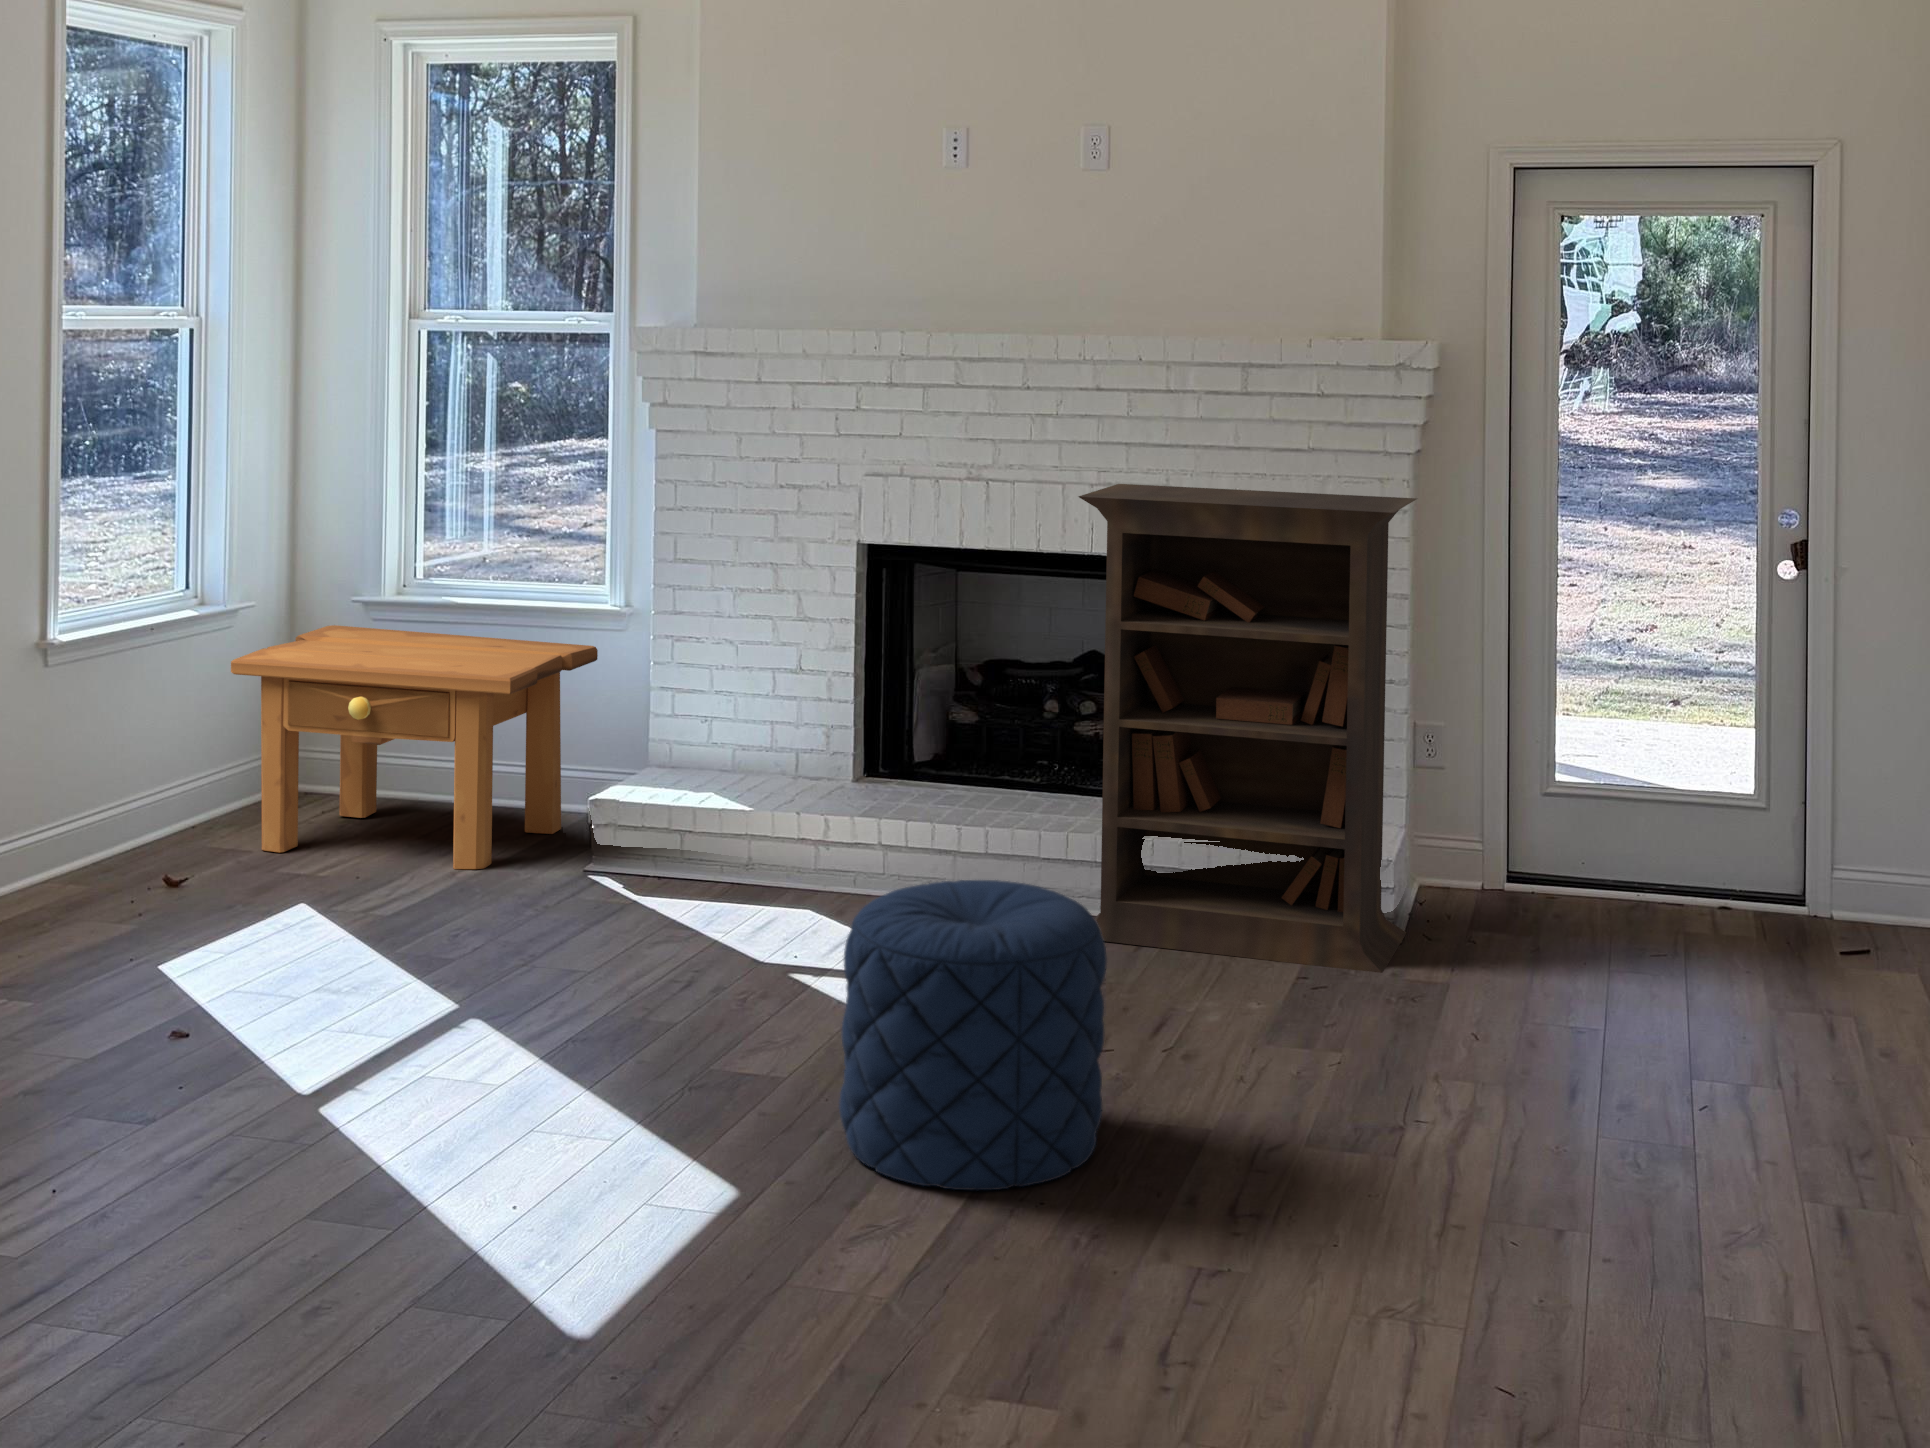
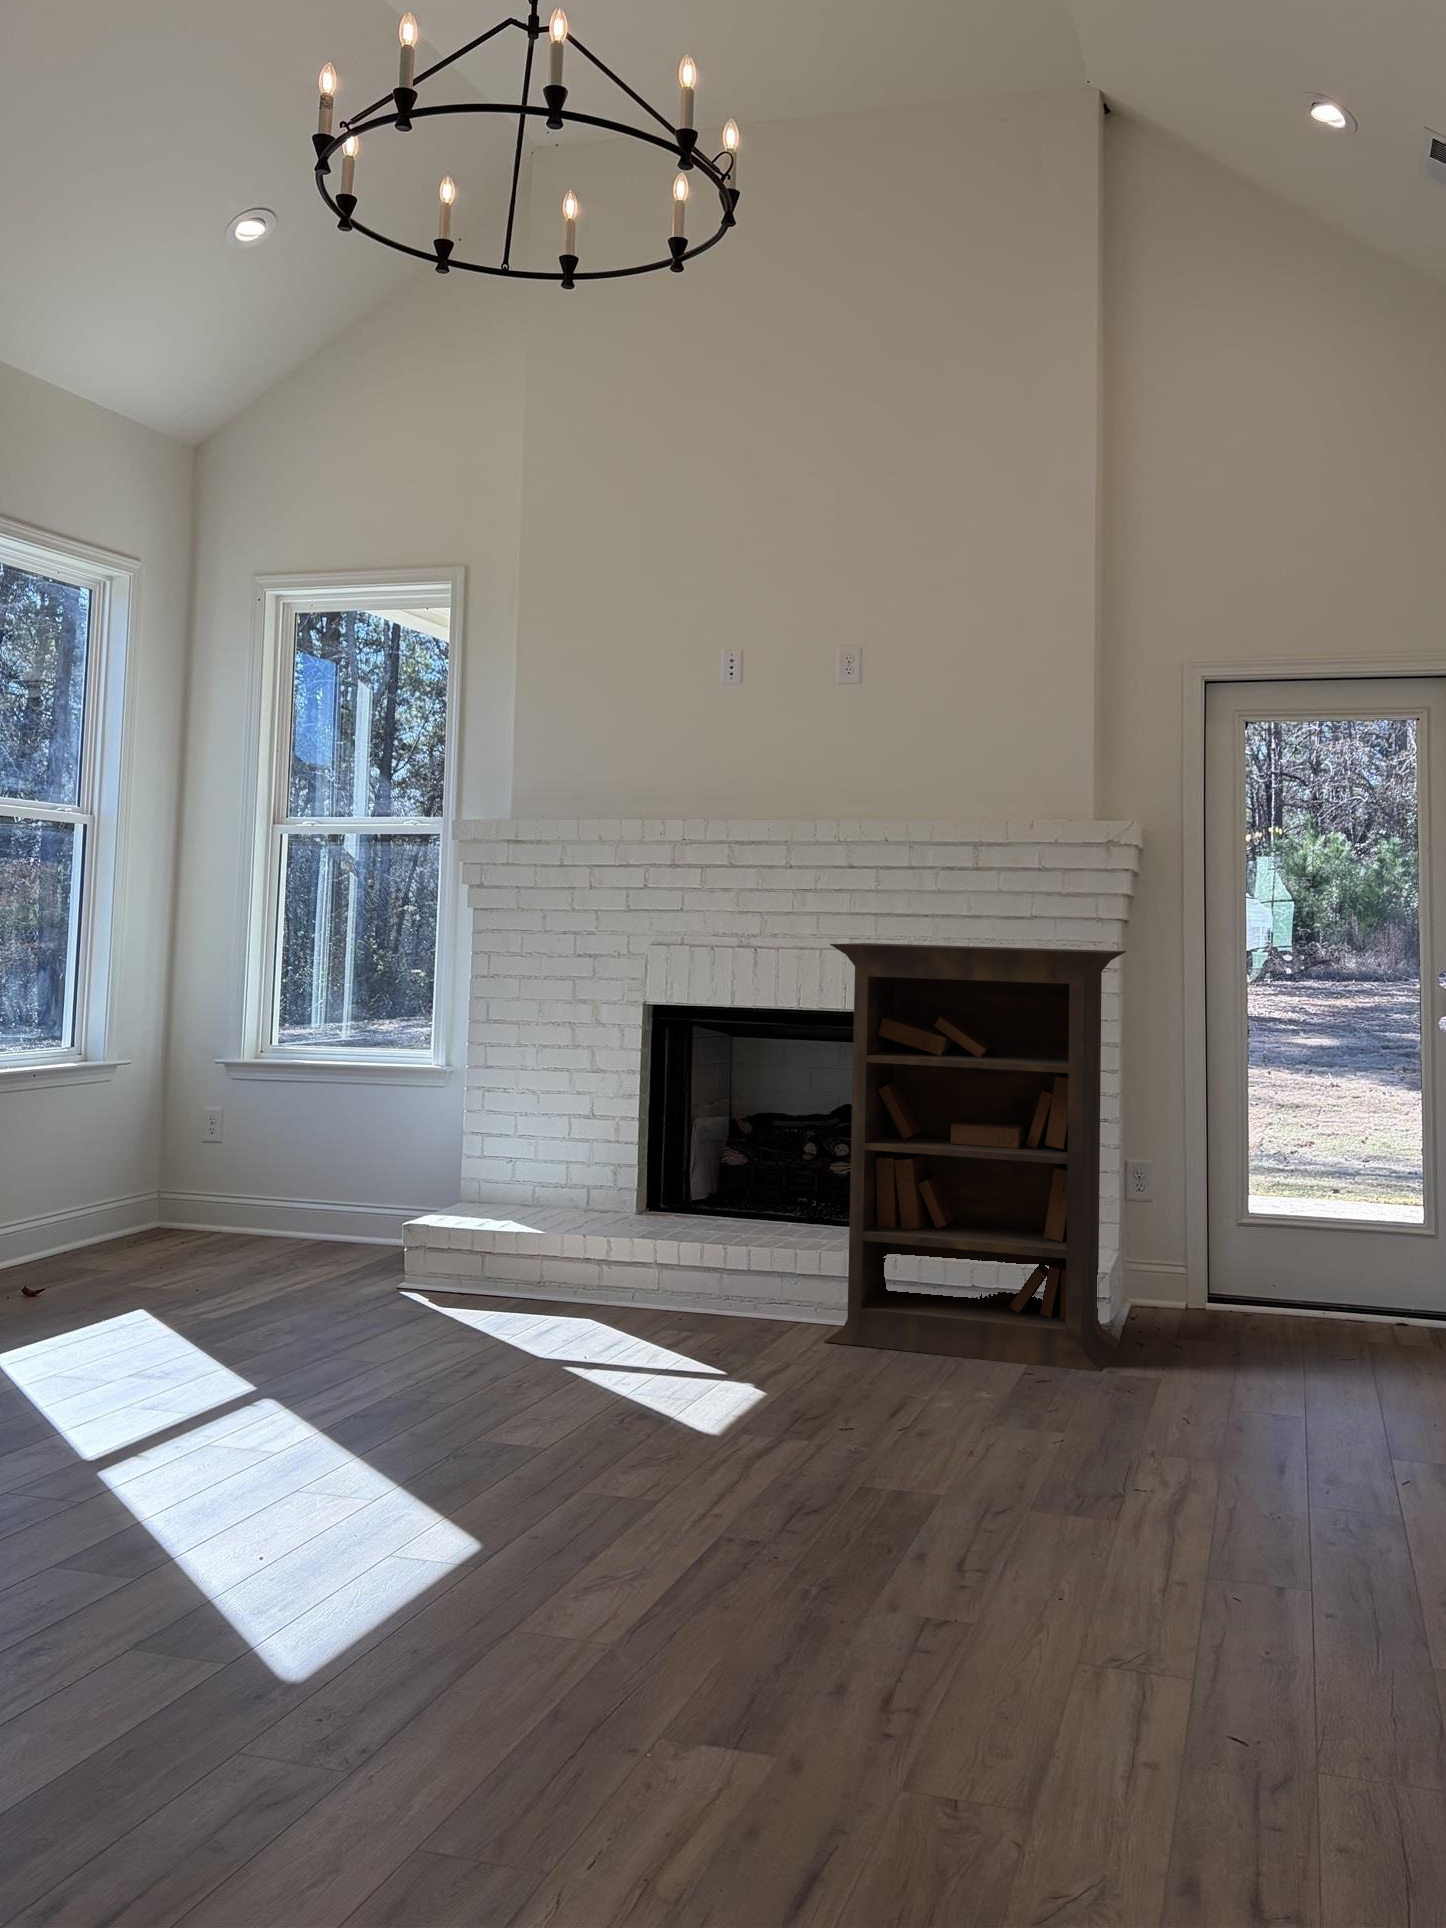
side table: present [231,625,598,869] -> none [97,1081,419,1285]
pouf: present [839,880,1107,1190] -> none [590,1256,847,1550]

